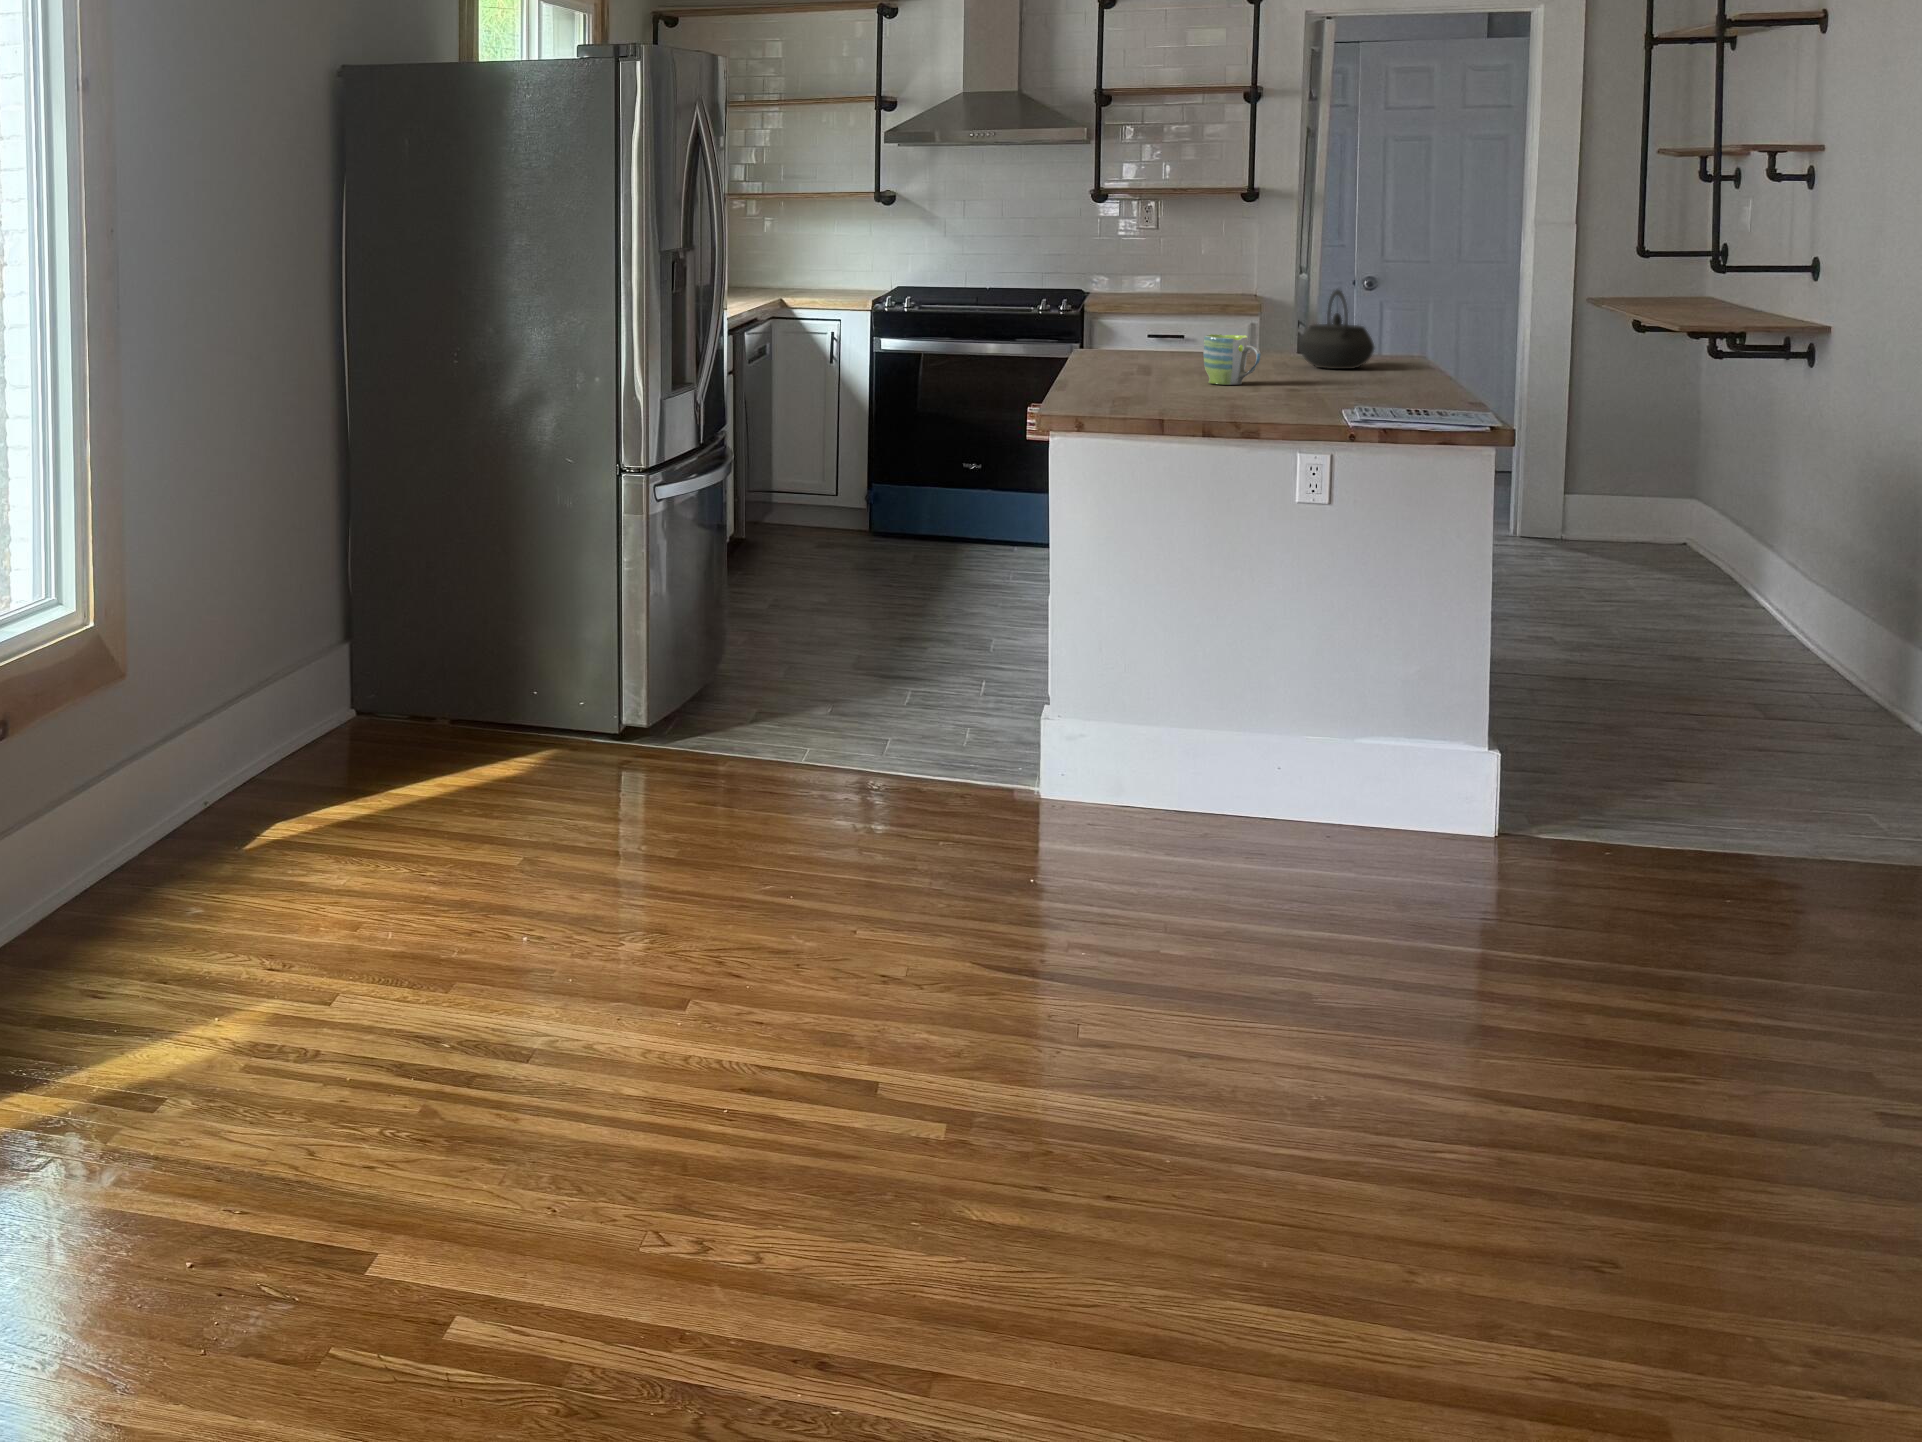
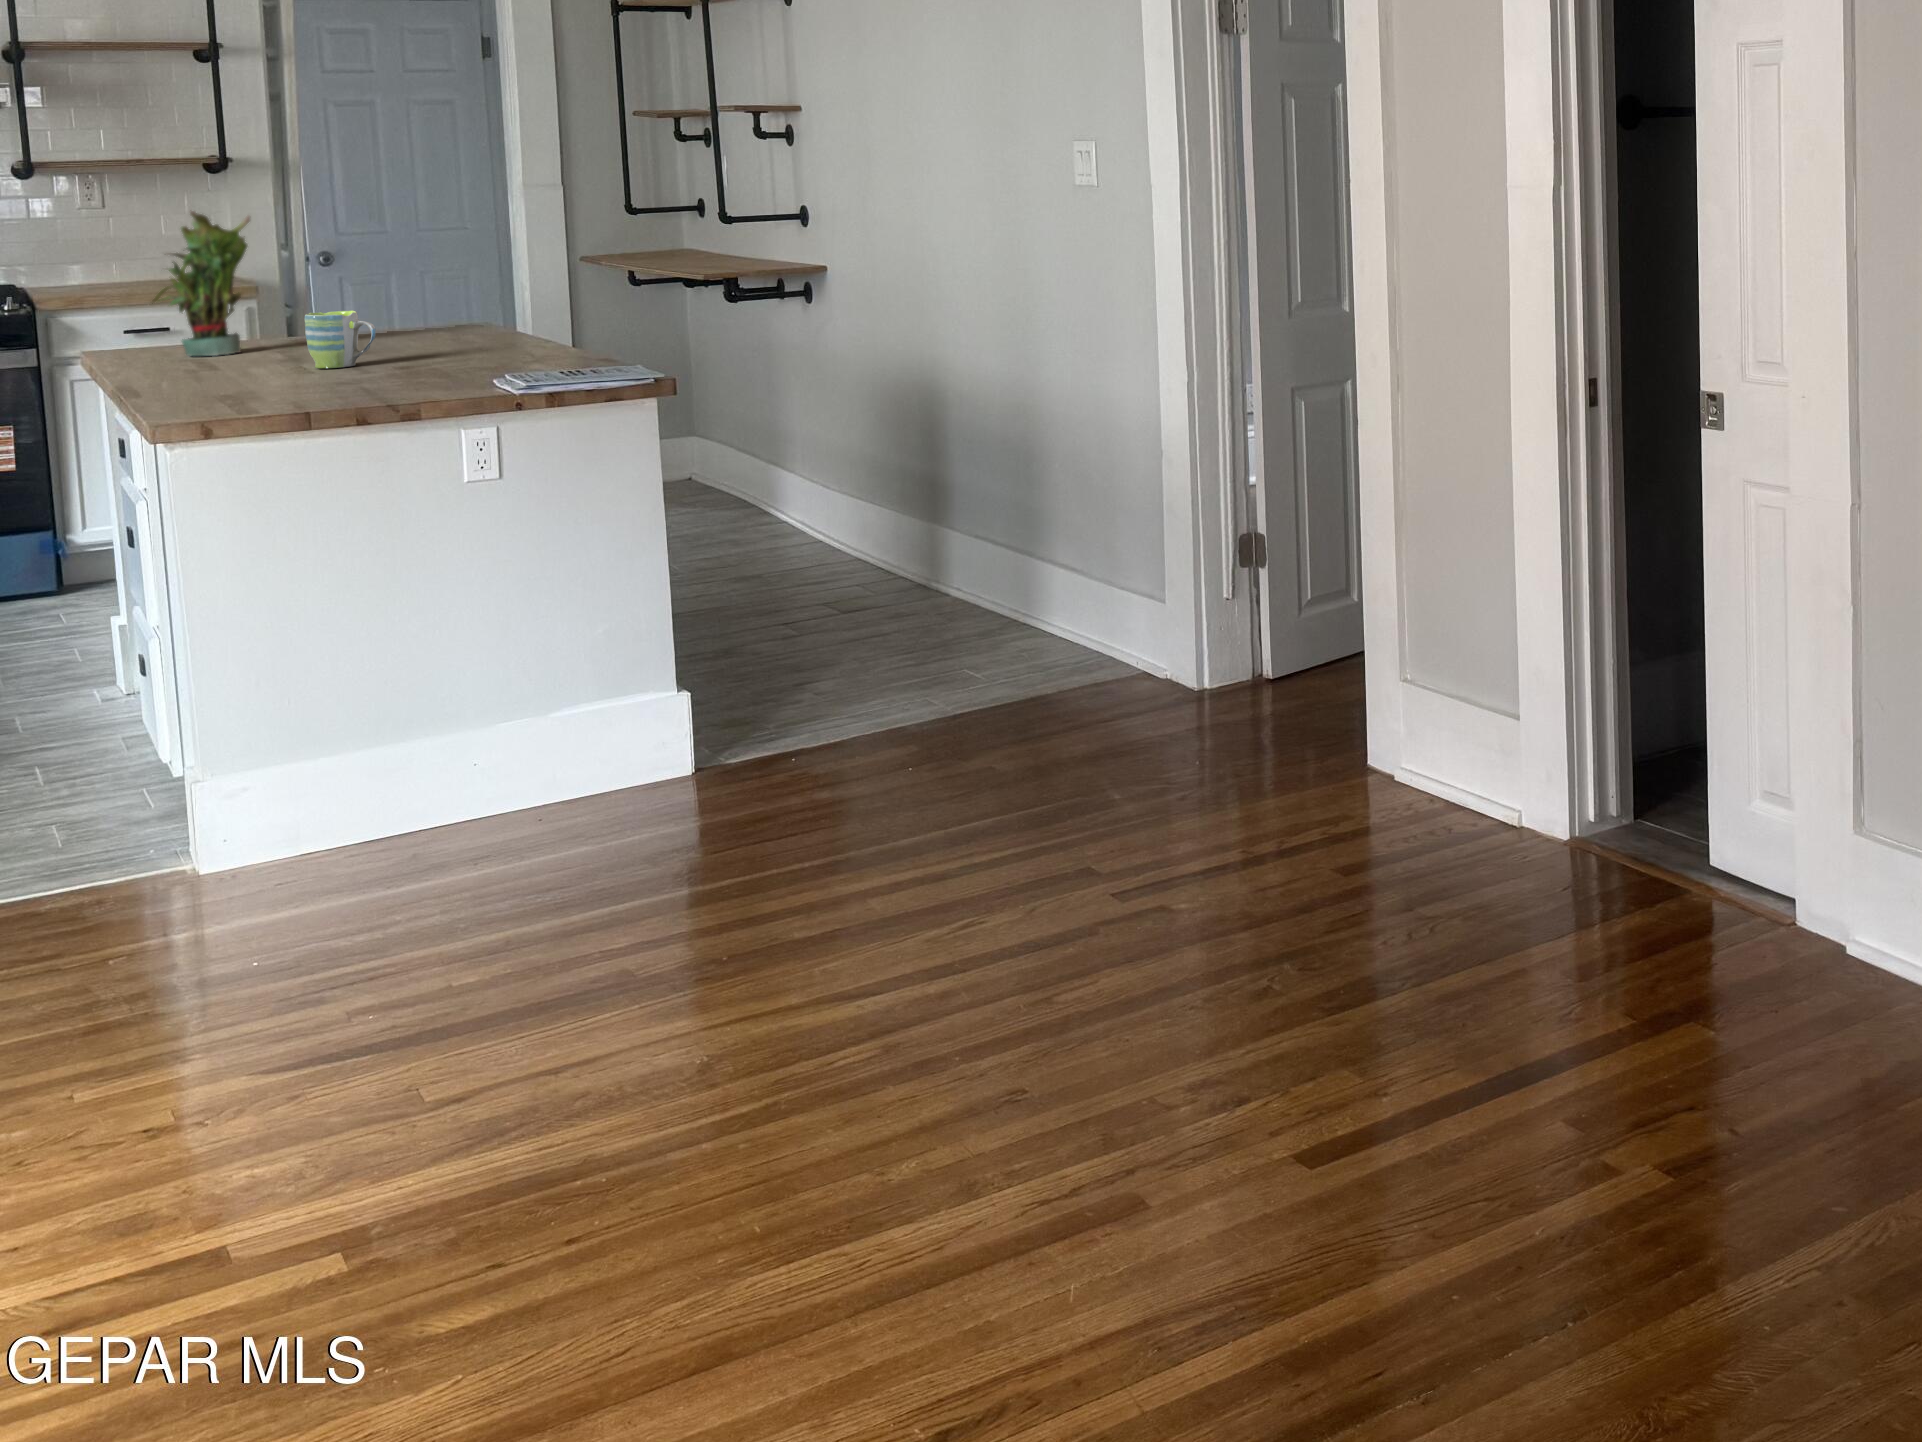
potted plant: none [1110,239,1195,362] -> present [153,211,250,356]
kettle: present [1299,290,1374,369] -> none [392,255,476,341]

